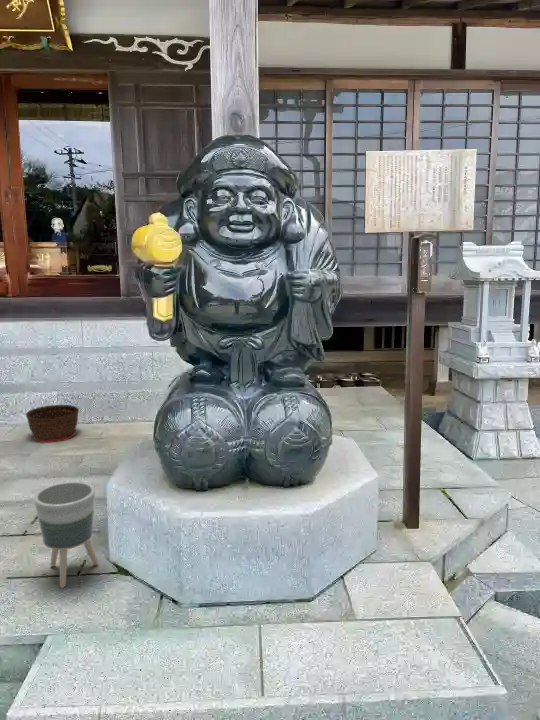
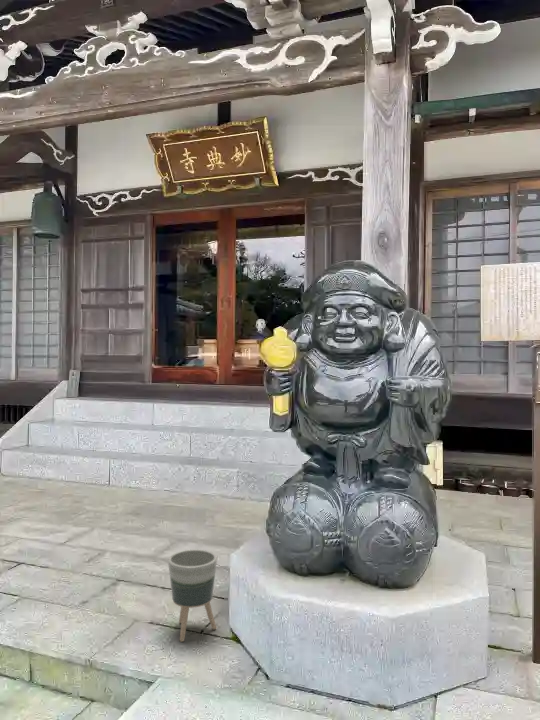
basket: present [26,405,79,443] -> none [204,486,247,520]

